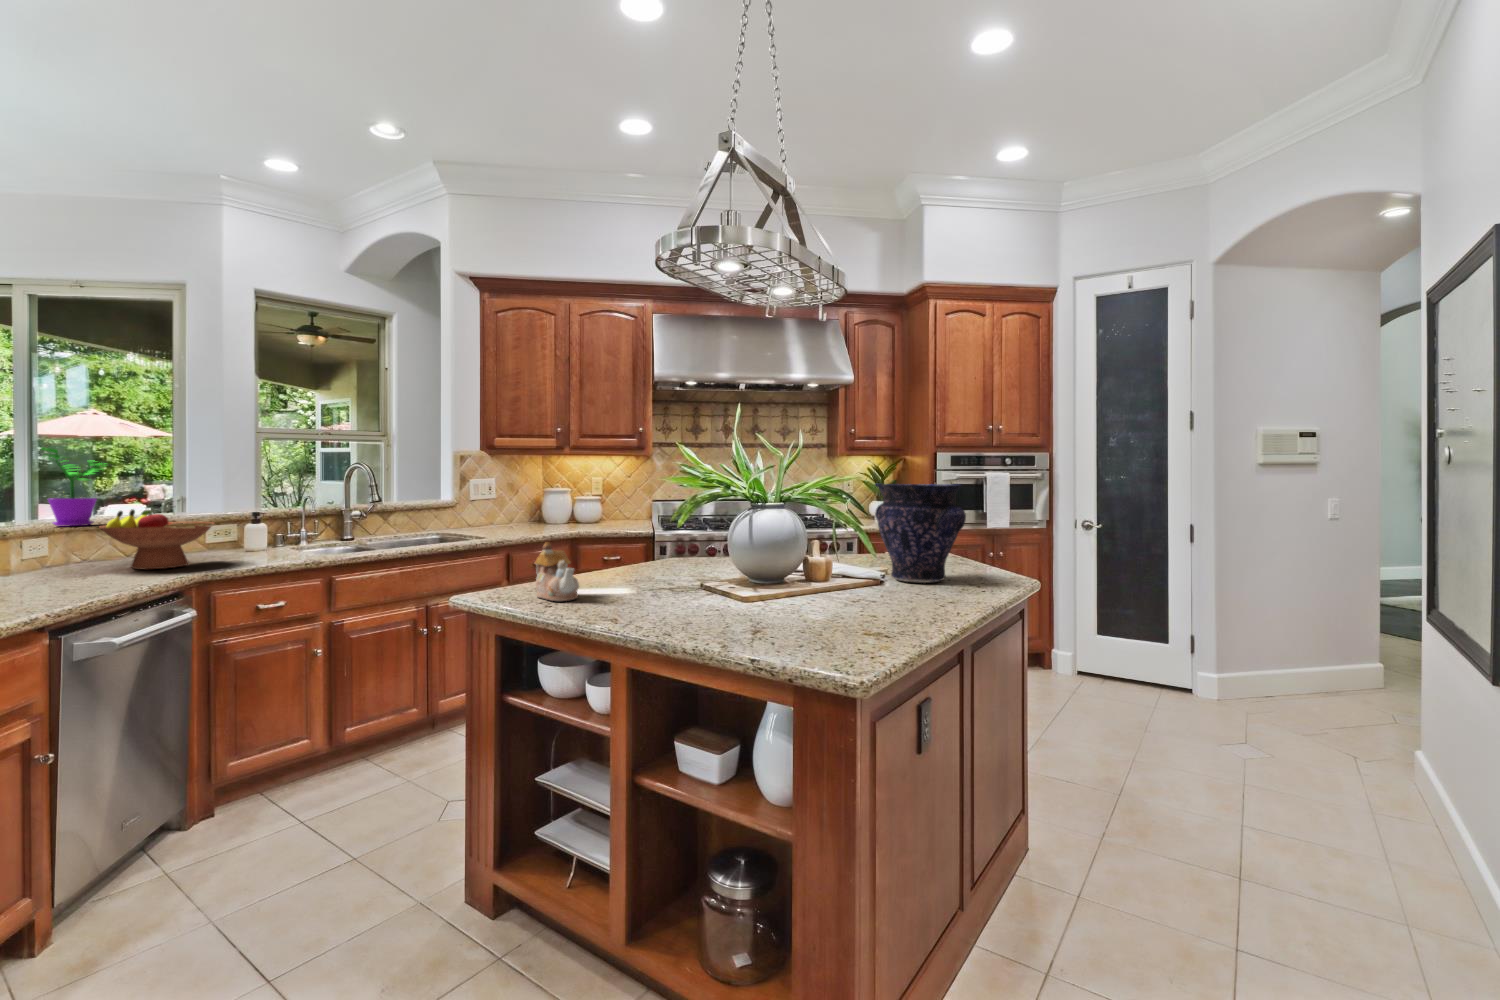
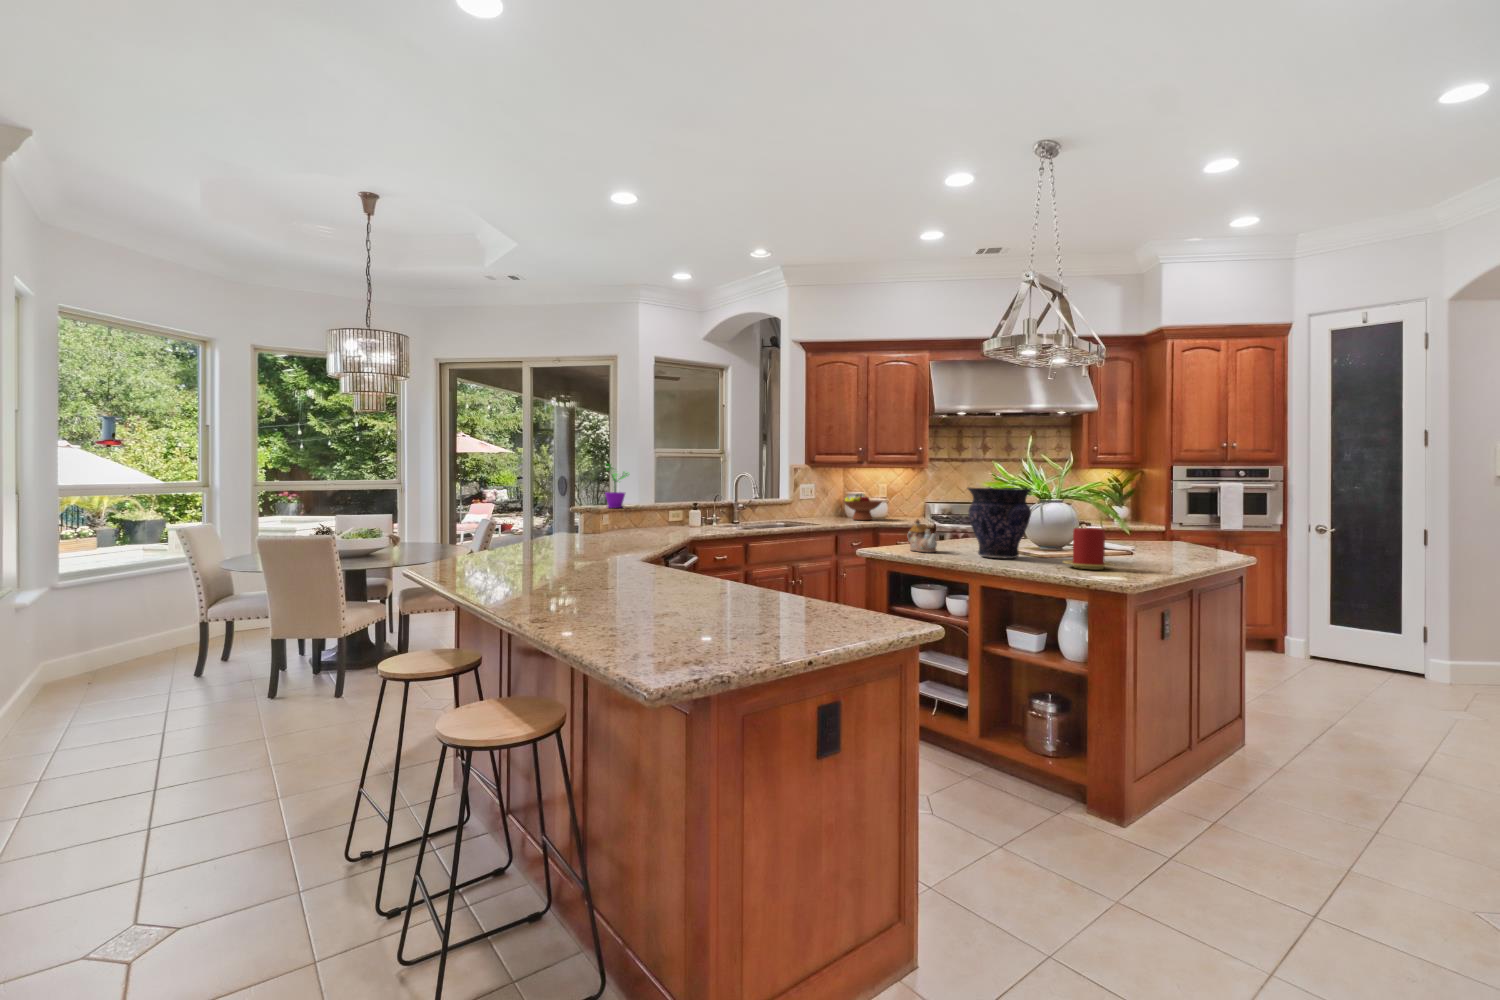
vase: present [875,484,966,583] -> present [968,488,1032,558]
fruit bowl: present [100,509,214,569] -> present [844,494,882,520]
candle: none [759,559,842,636] -> present [1063,528,1114,570]

